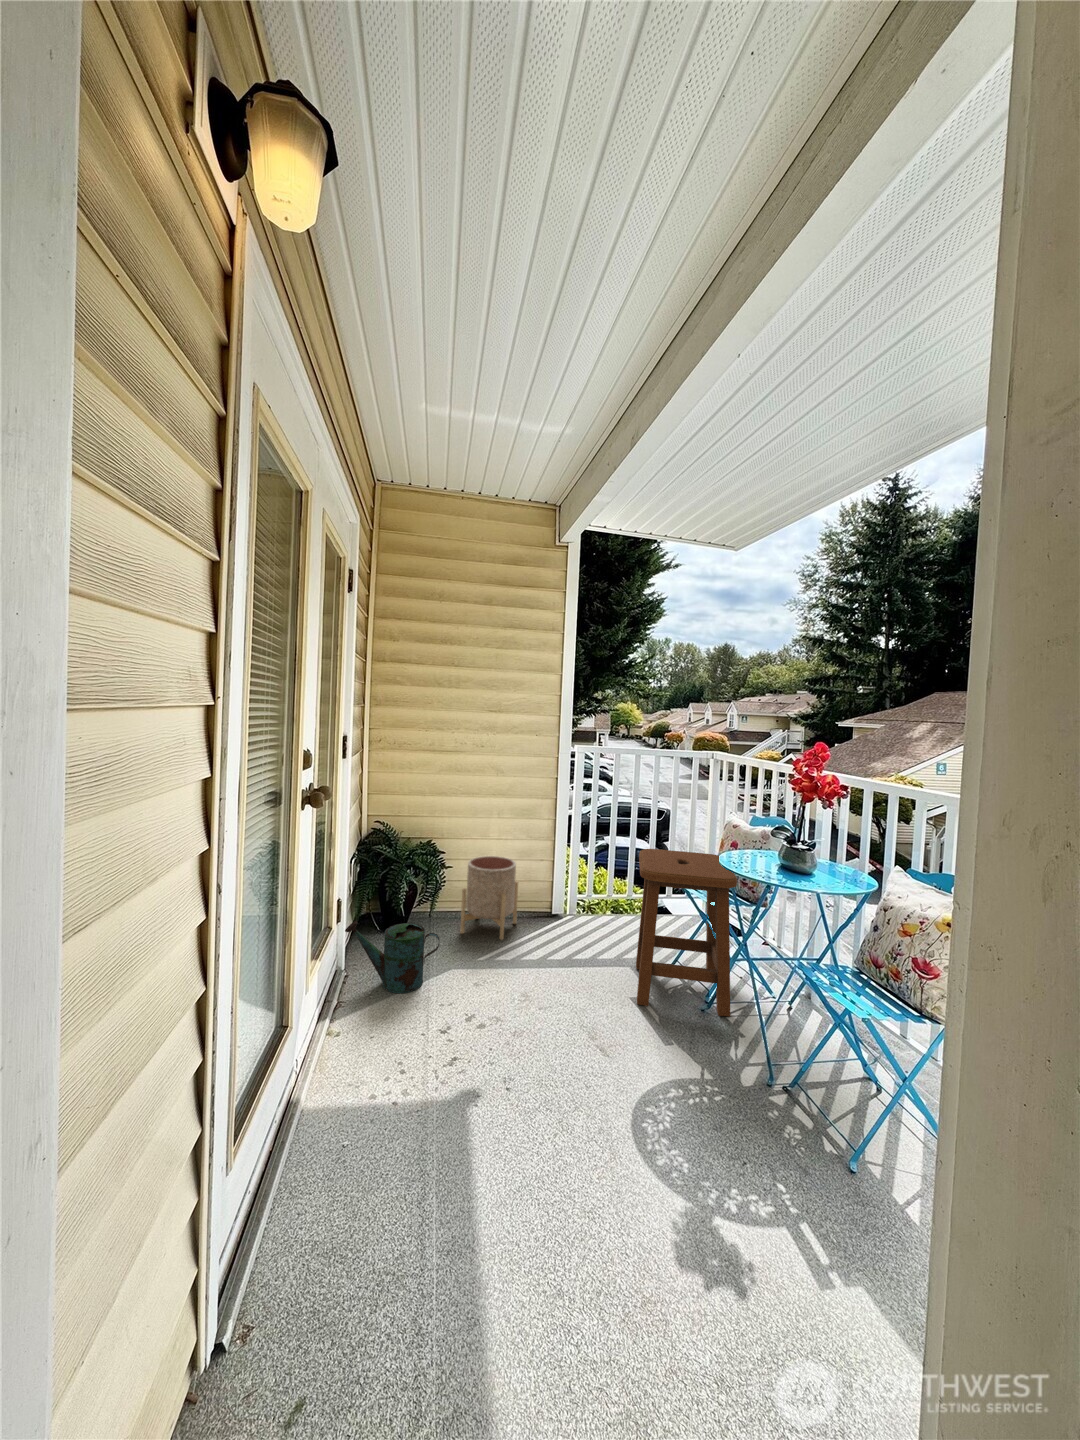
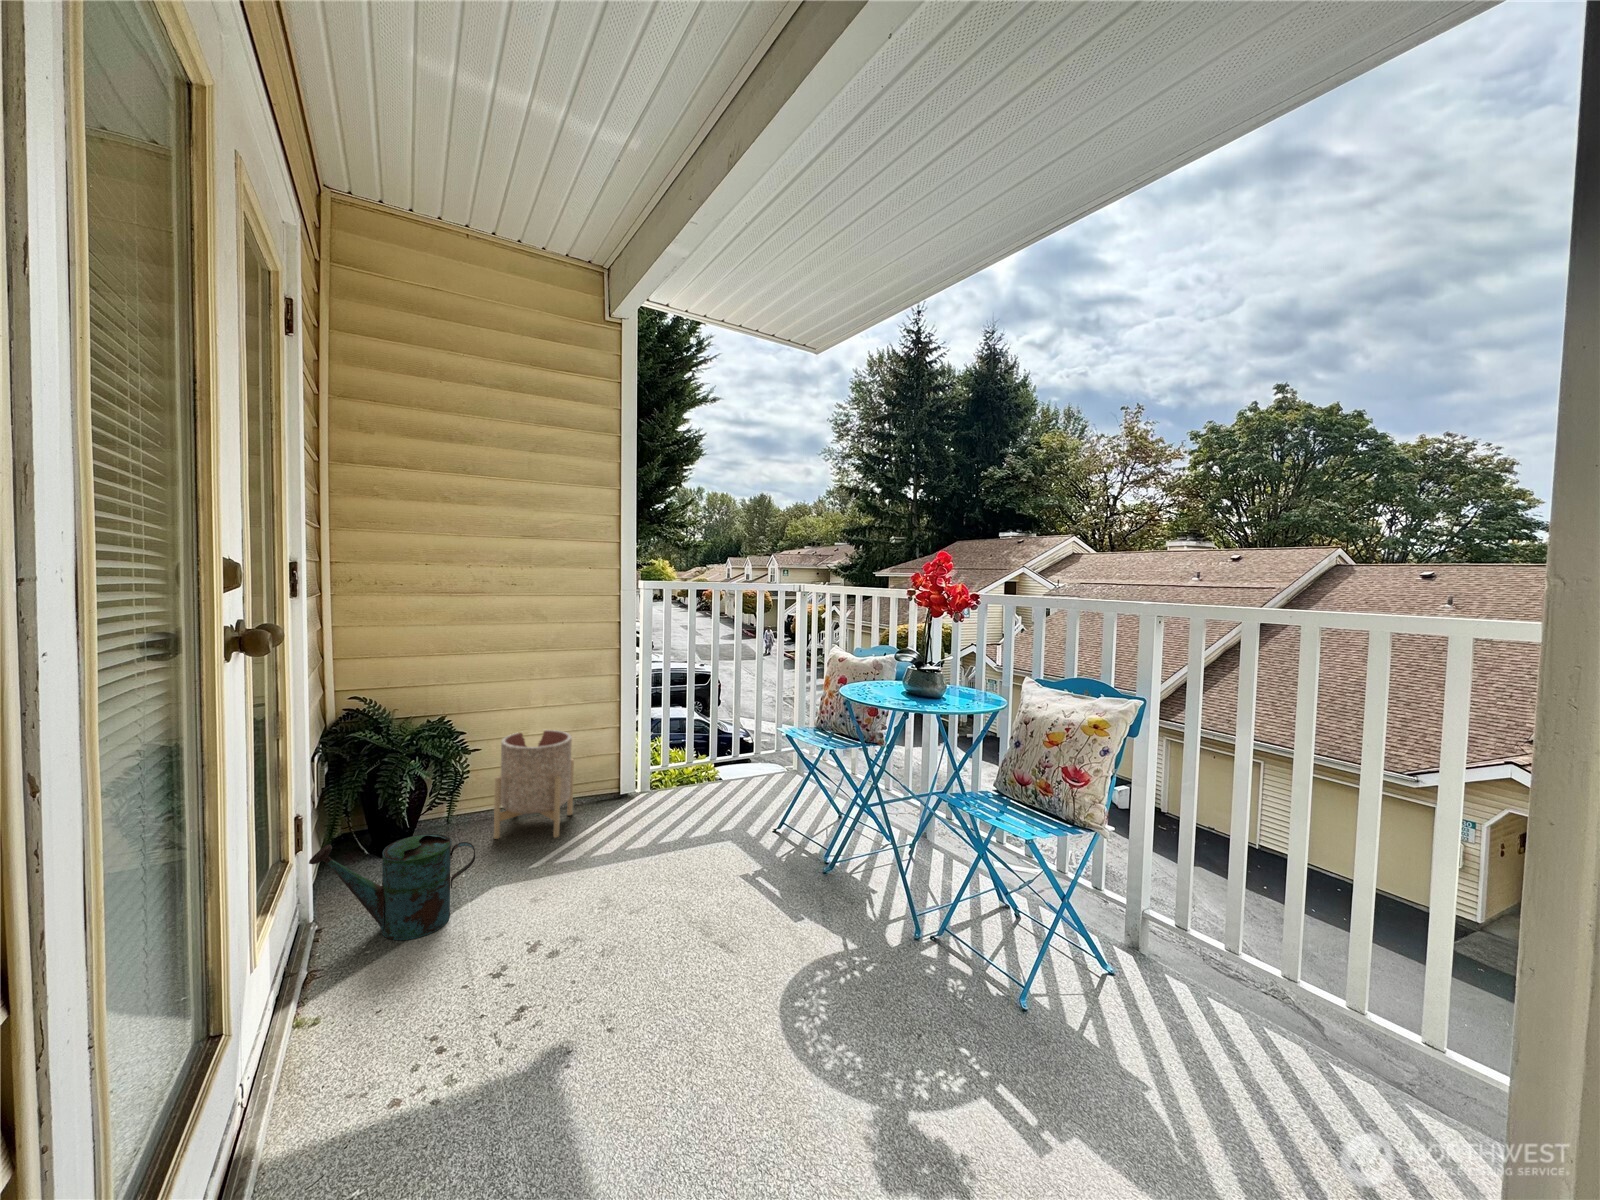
stool: present [636,849,737,1016] -> none [737,697,860,883]

